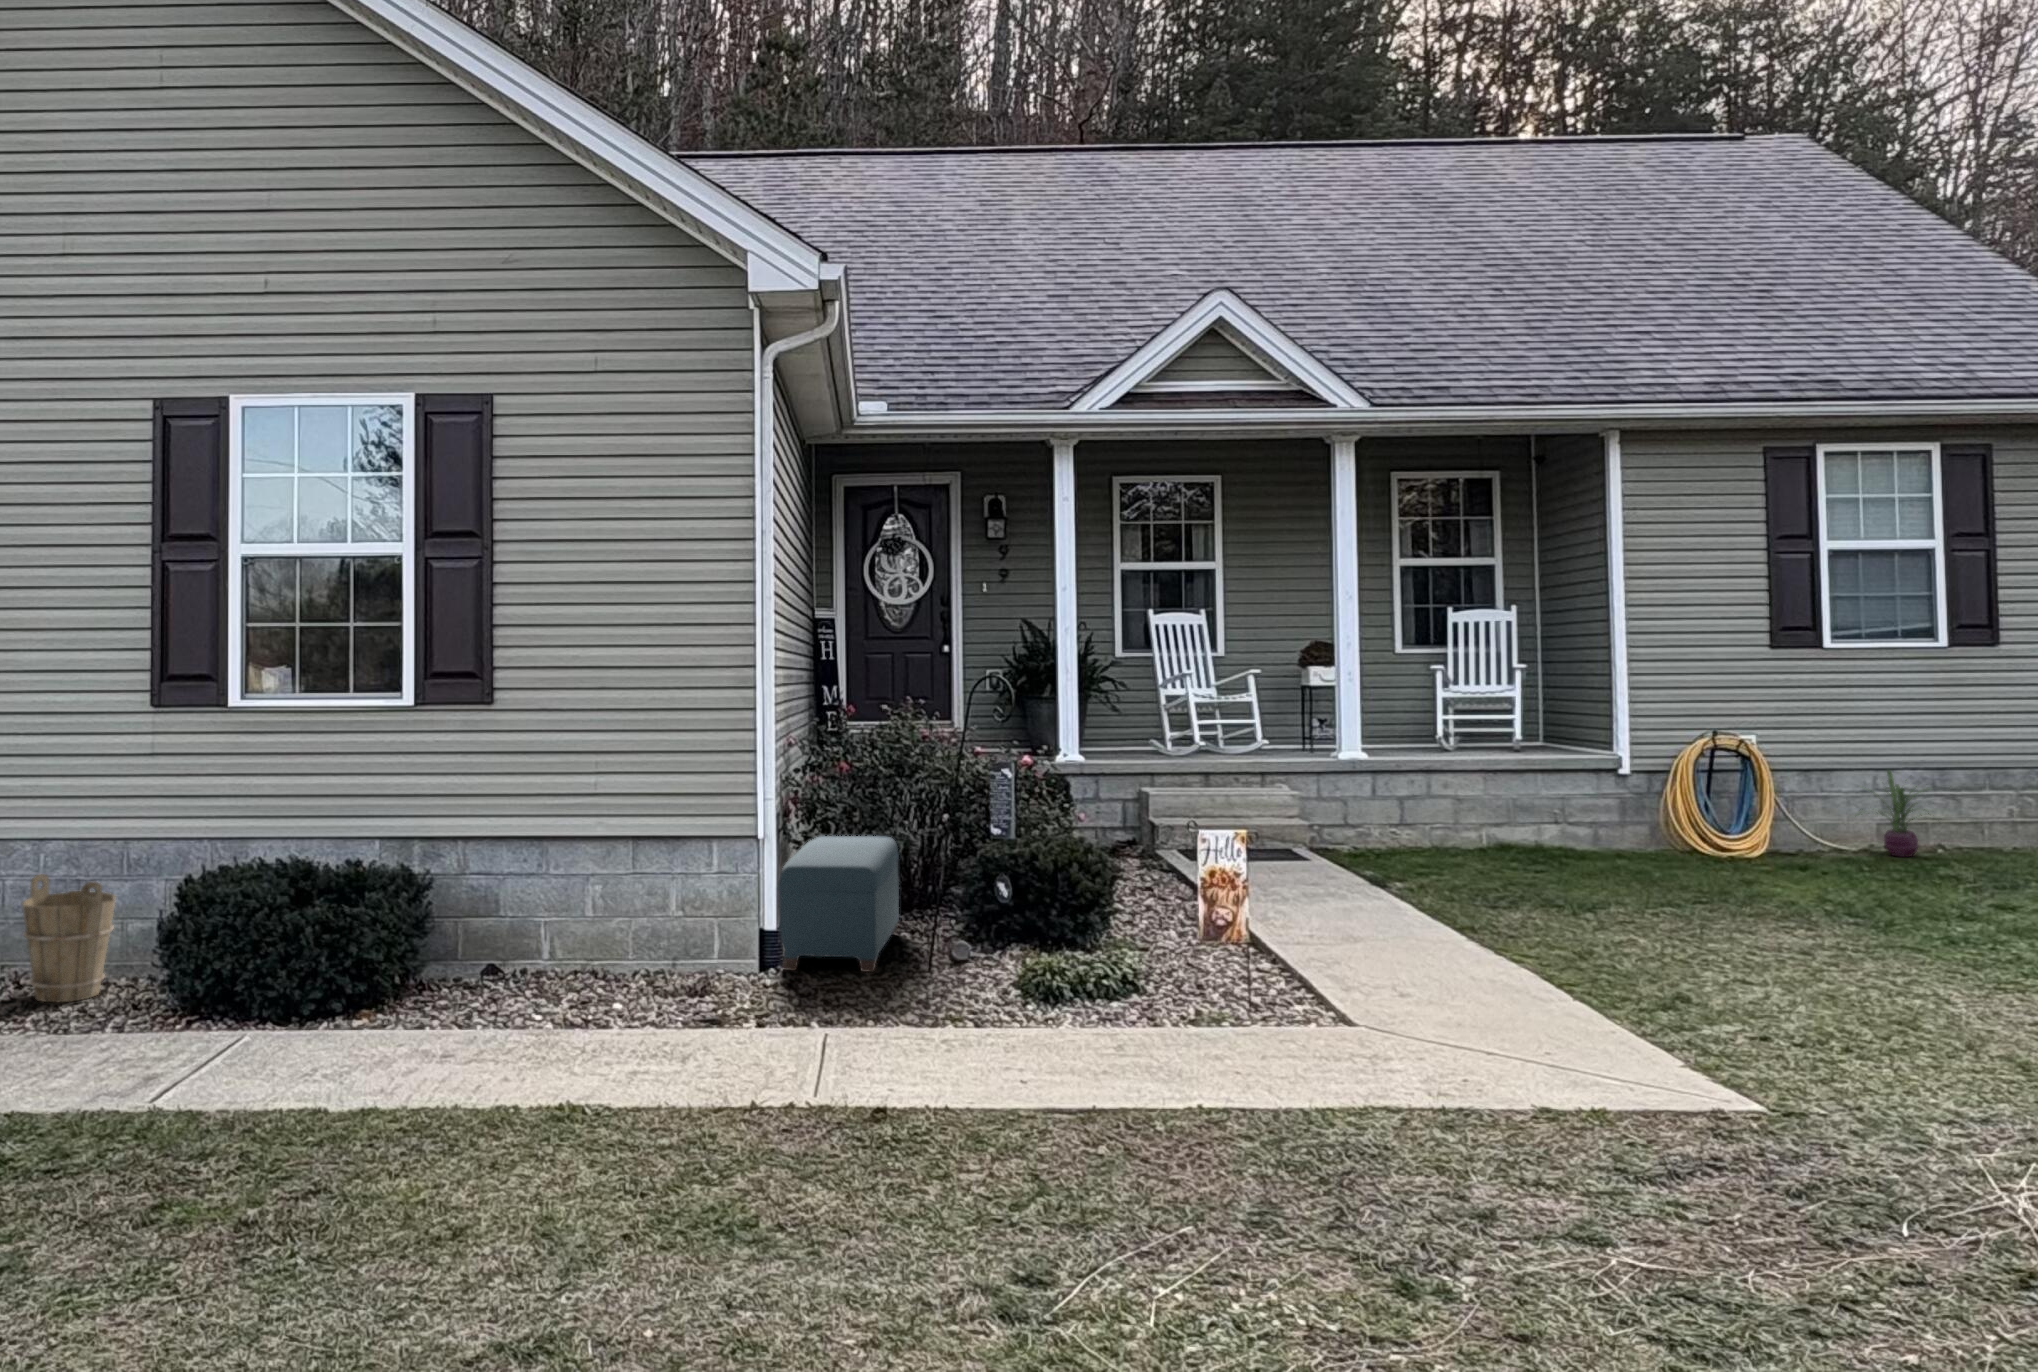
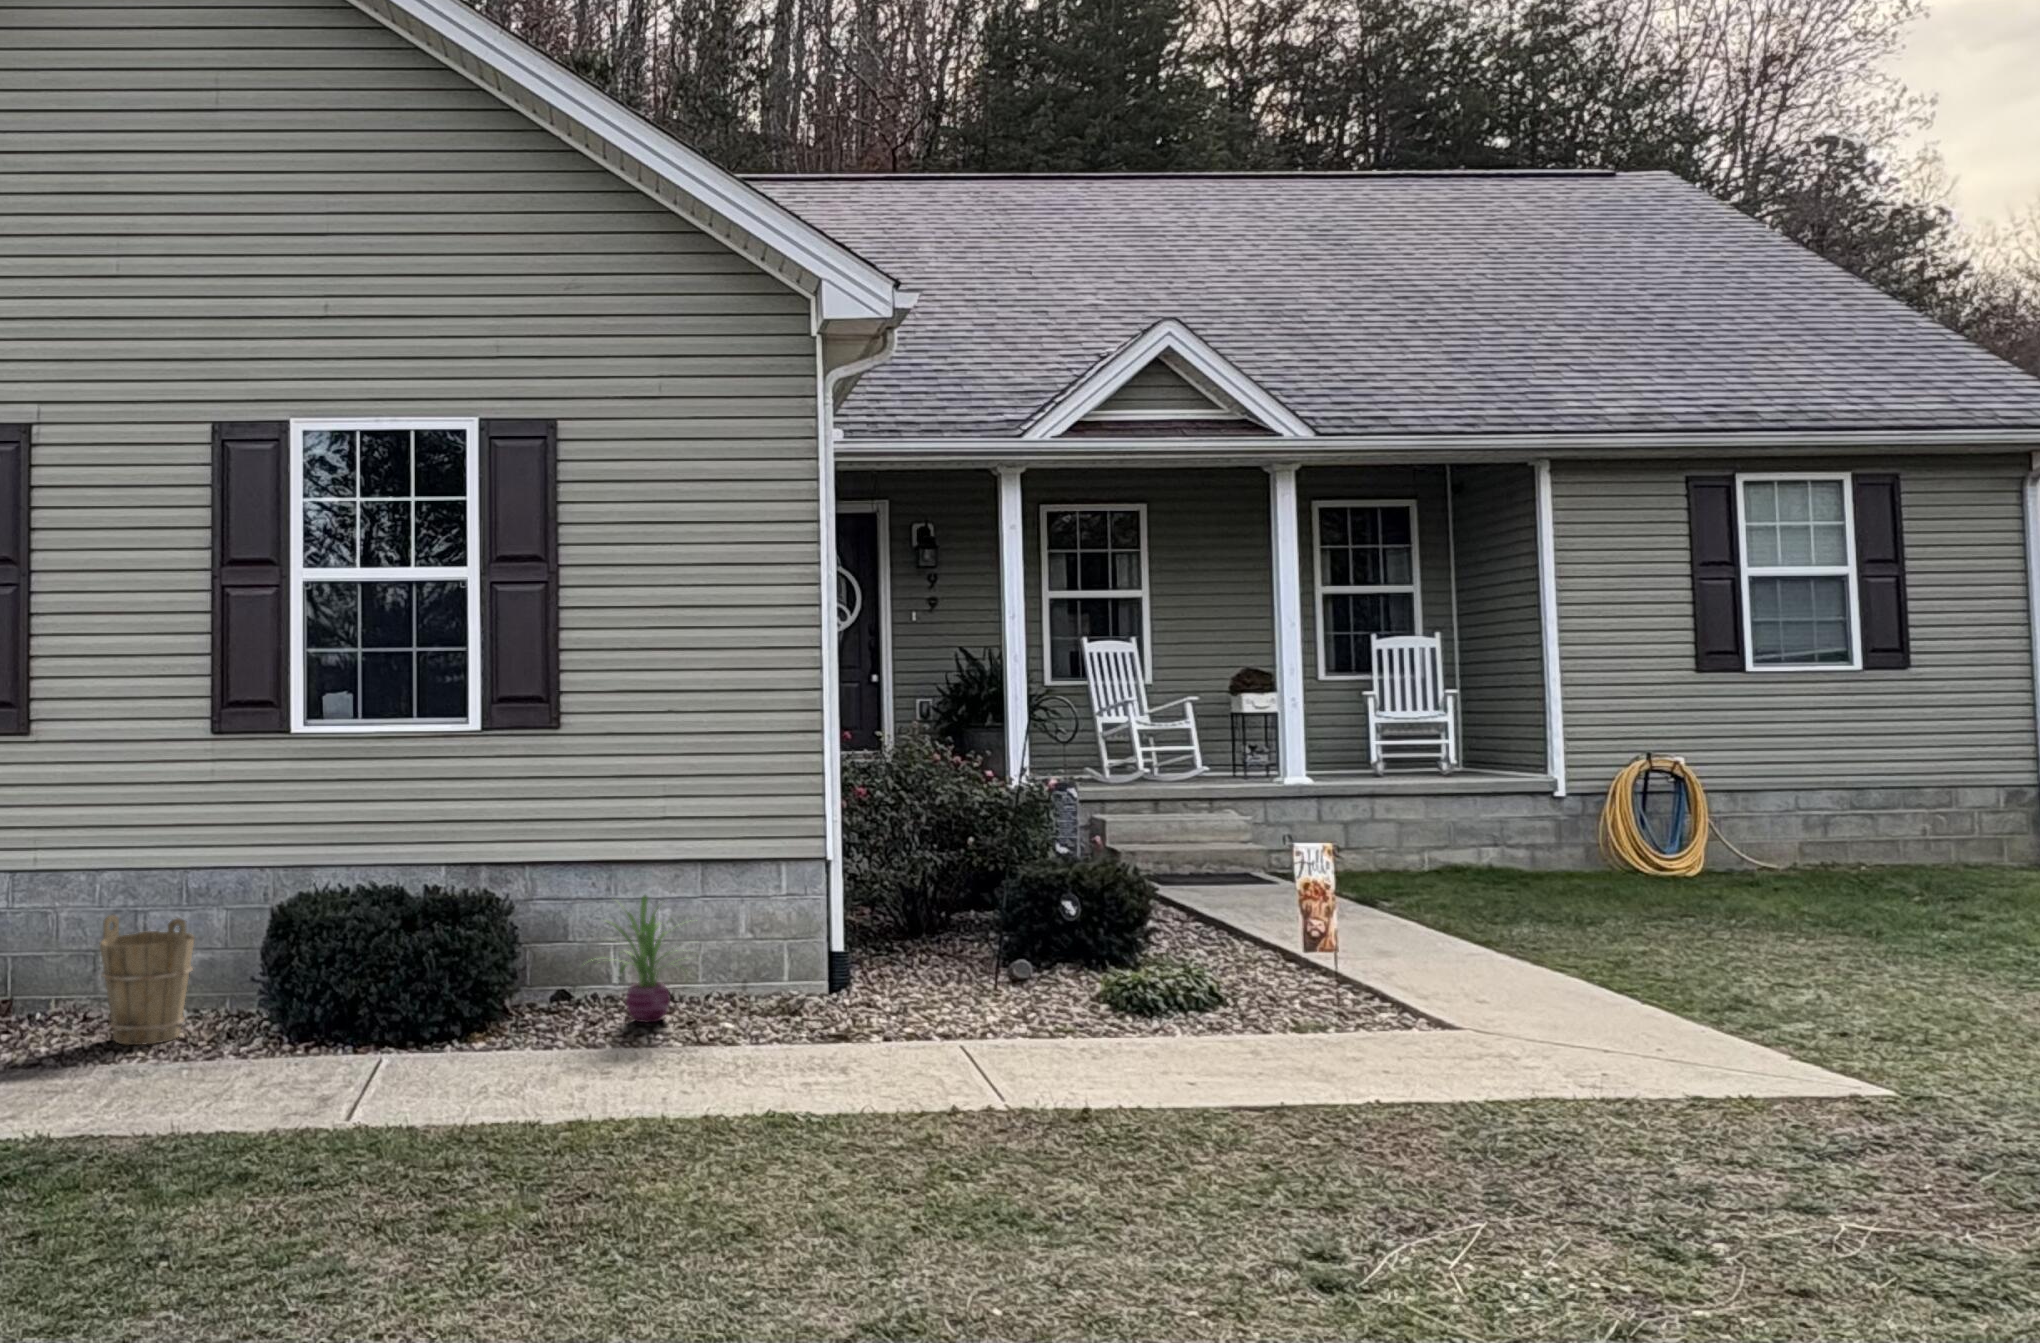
decorative plant: present [1855,769,1929,857] -> present [583,895,684,1022]
bench: present [778,836,899,972] -> none [848,858,952,988]

